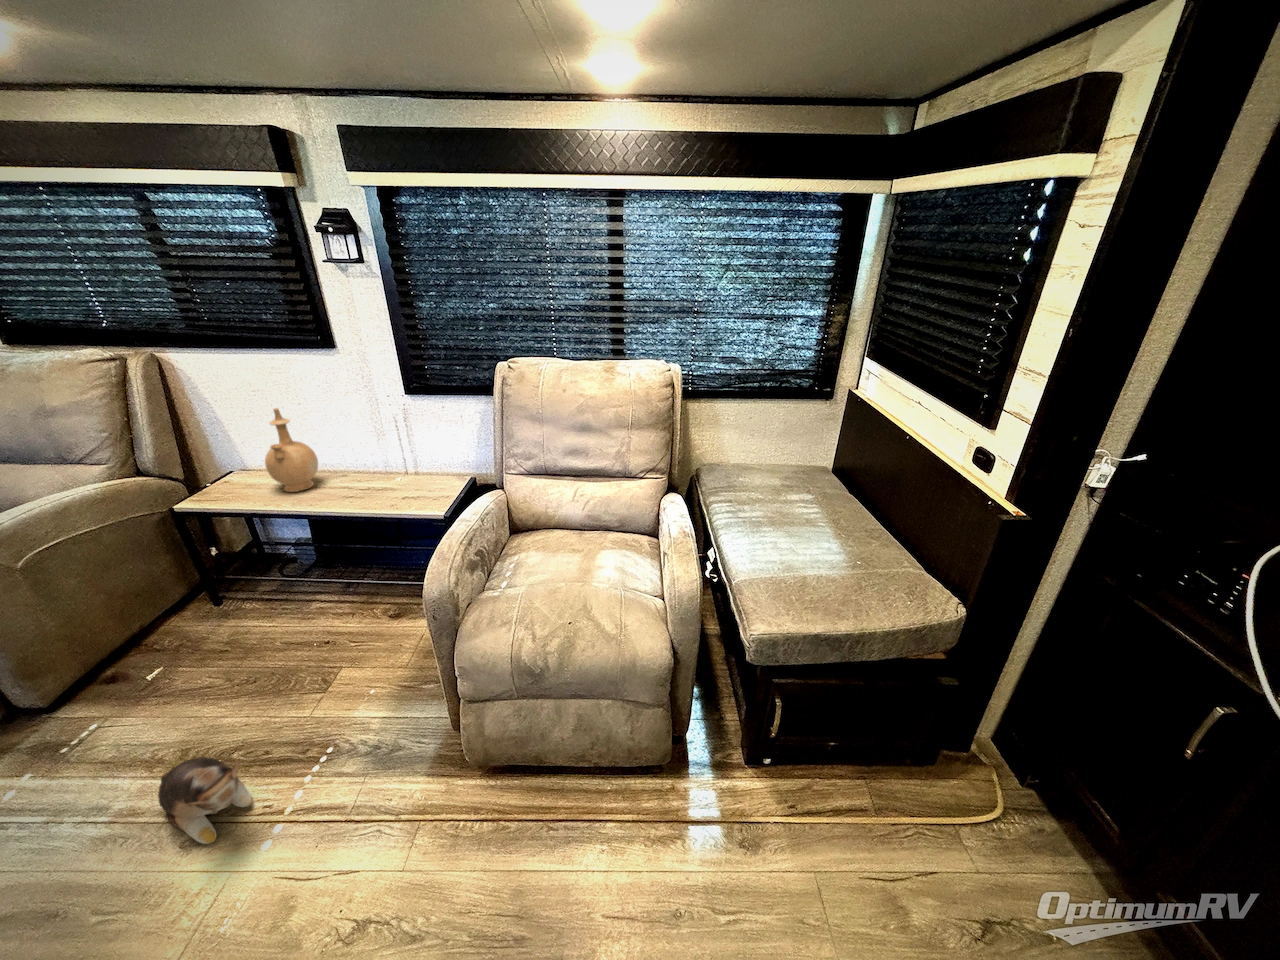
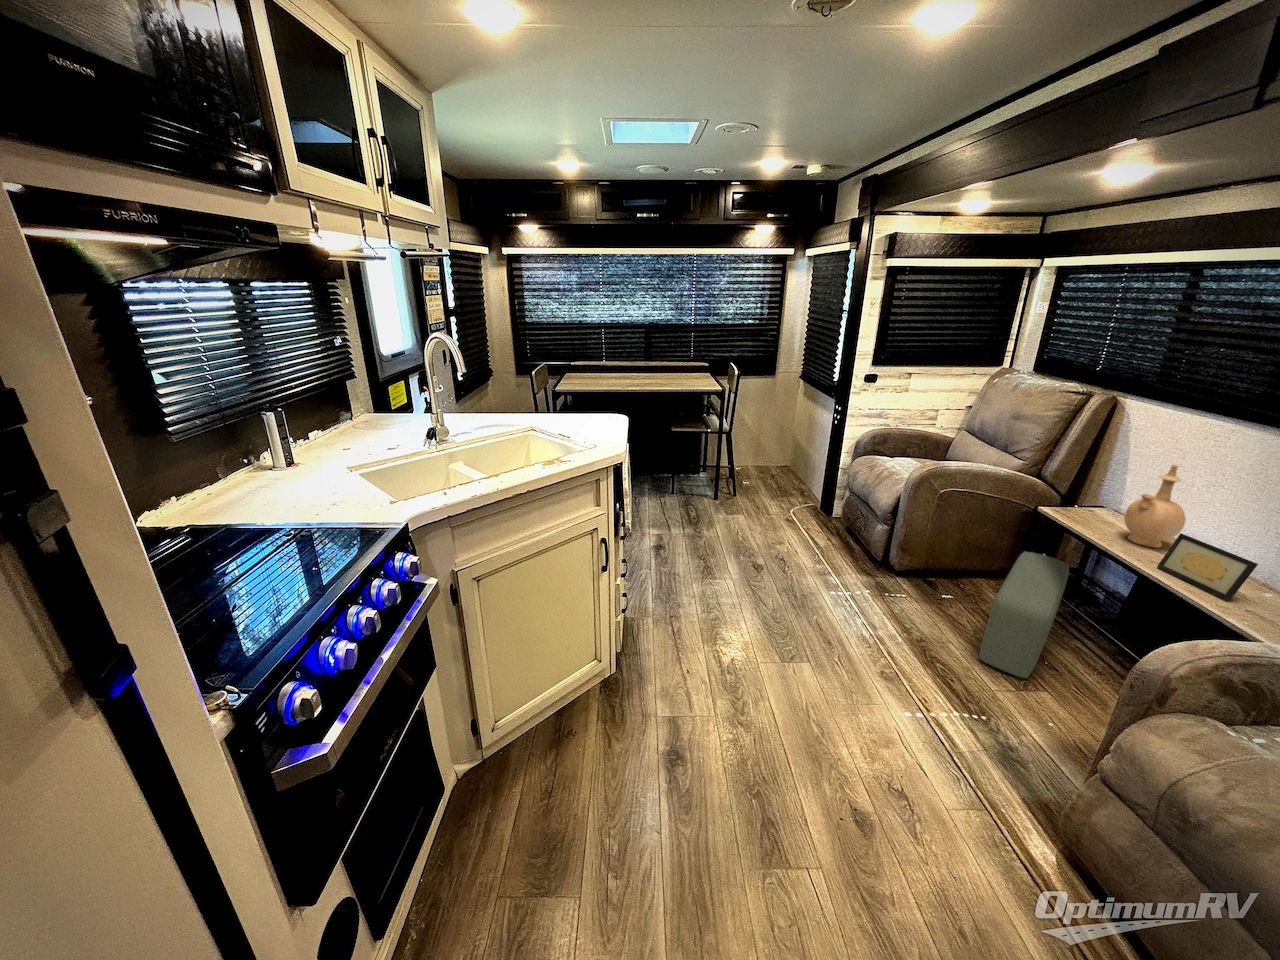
picture frame: none [327,464,393,503] -> present [1157,534,1258,601]
pouf: none [200,544,320,702] -> present [979,552,1069,678]
plush toy: present [158,757,252,844] -> none [889,634,934,690]

